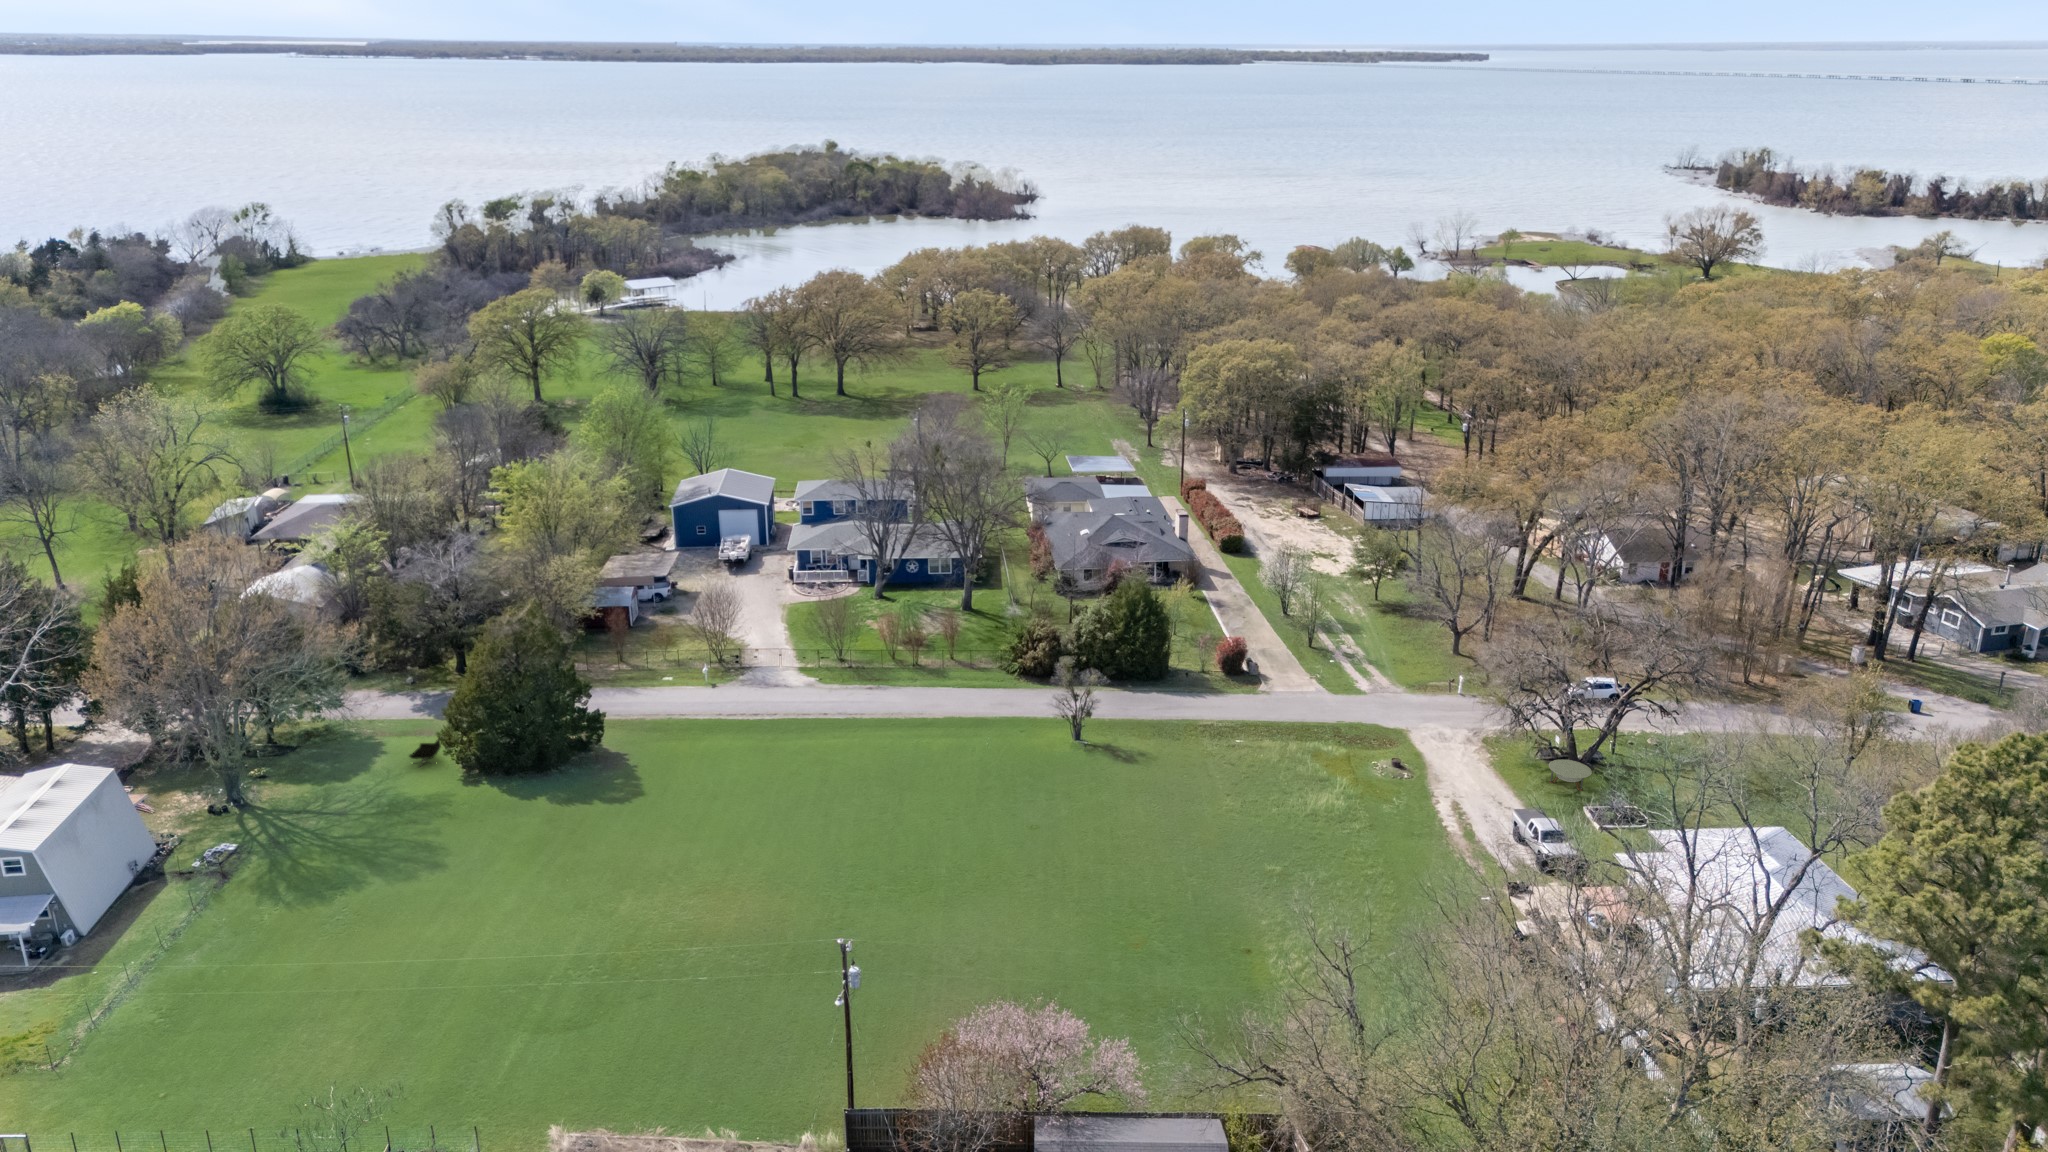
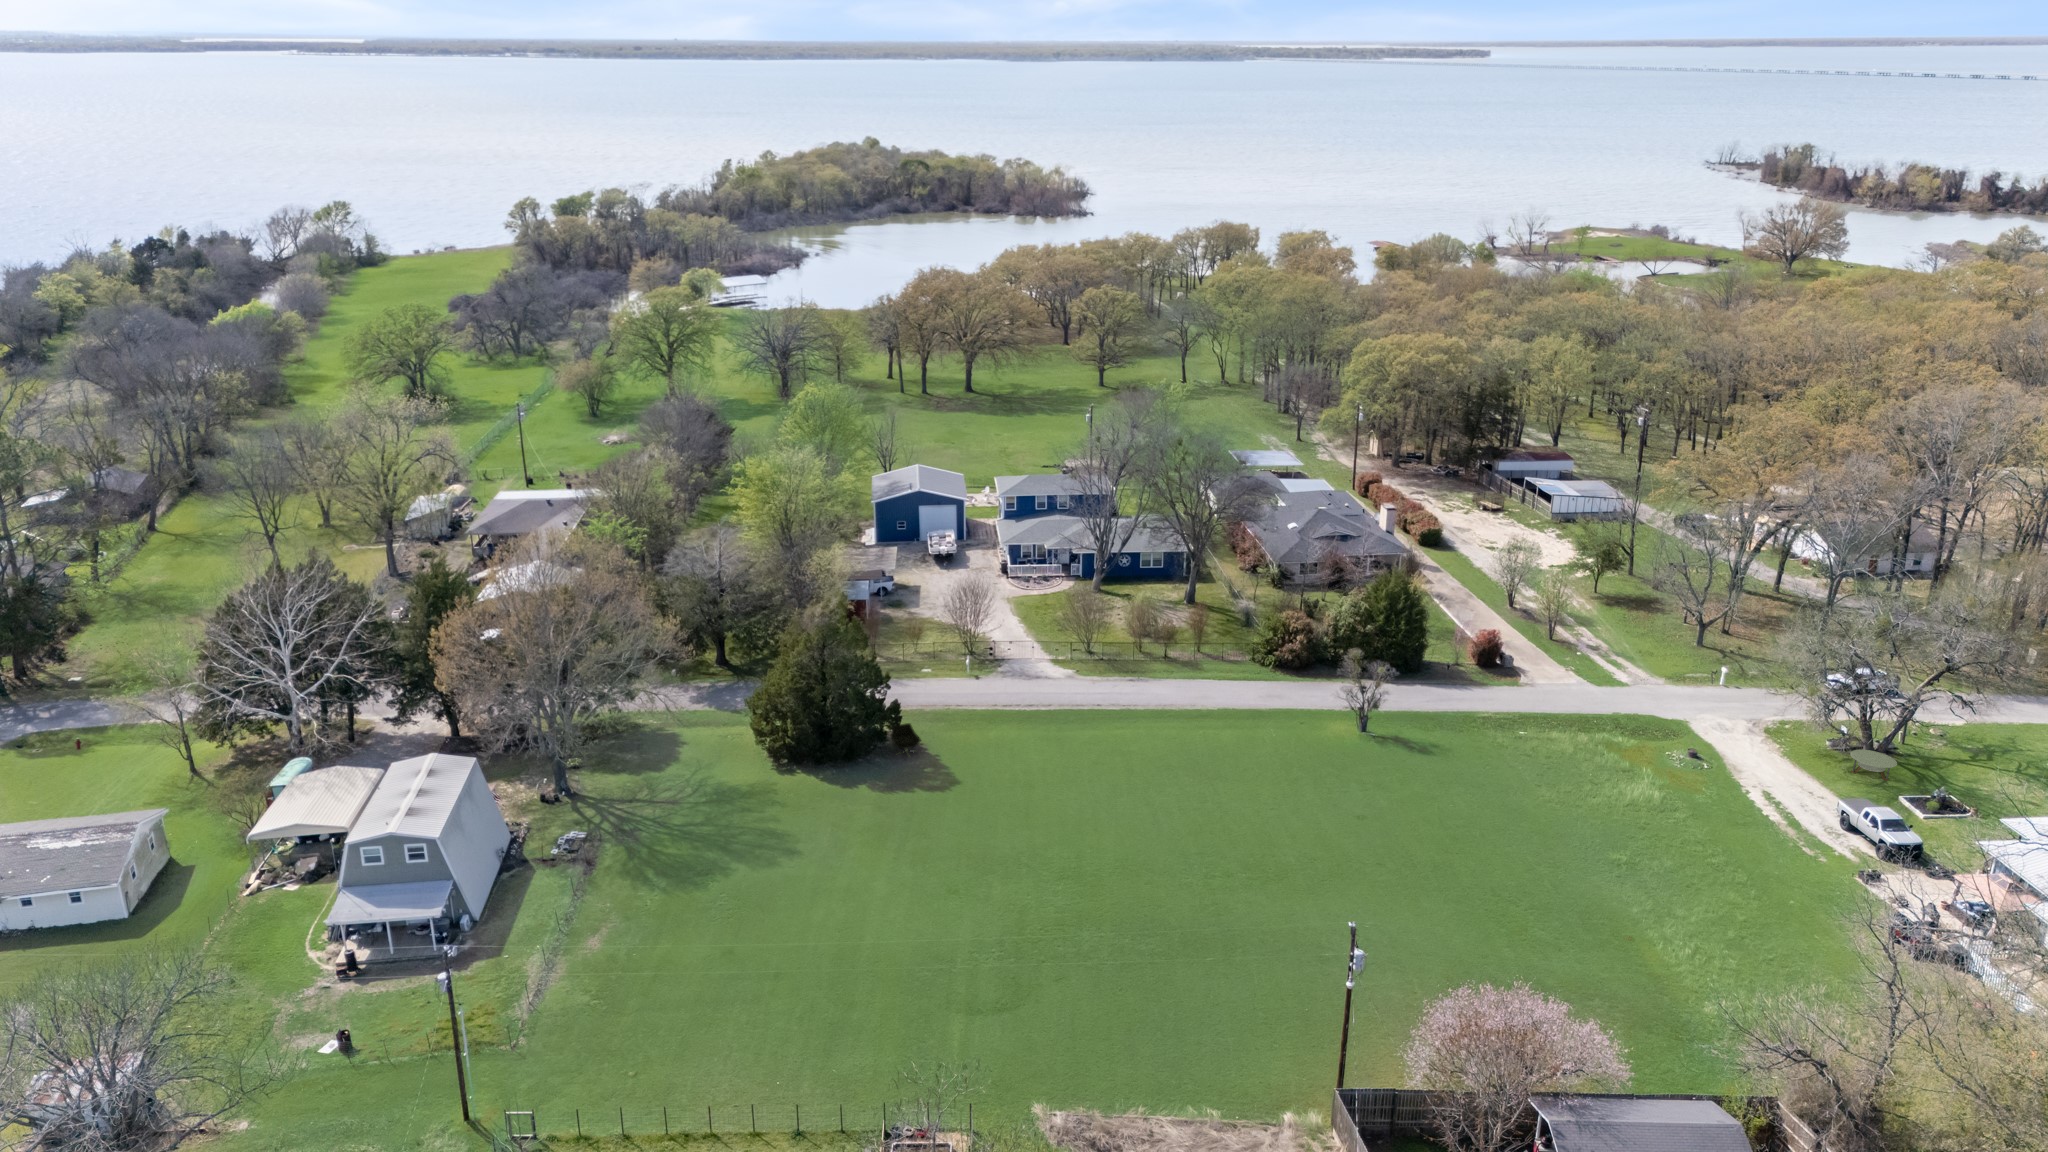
lounge chair: present [410,739,441,763] -> present [891,723,921,755]

